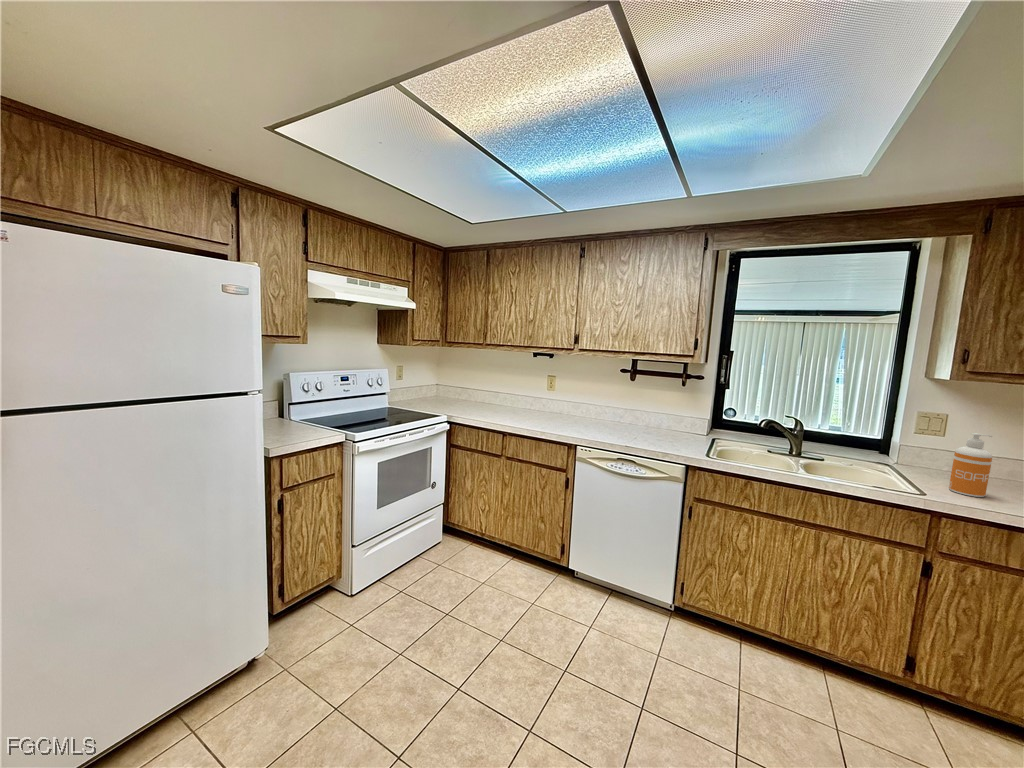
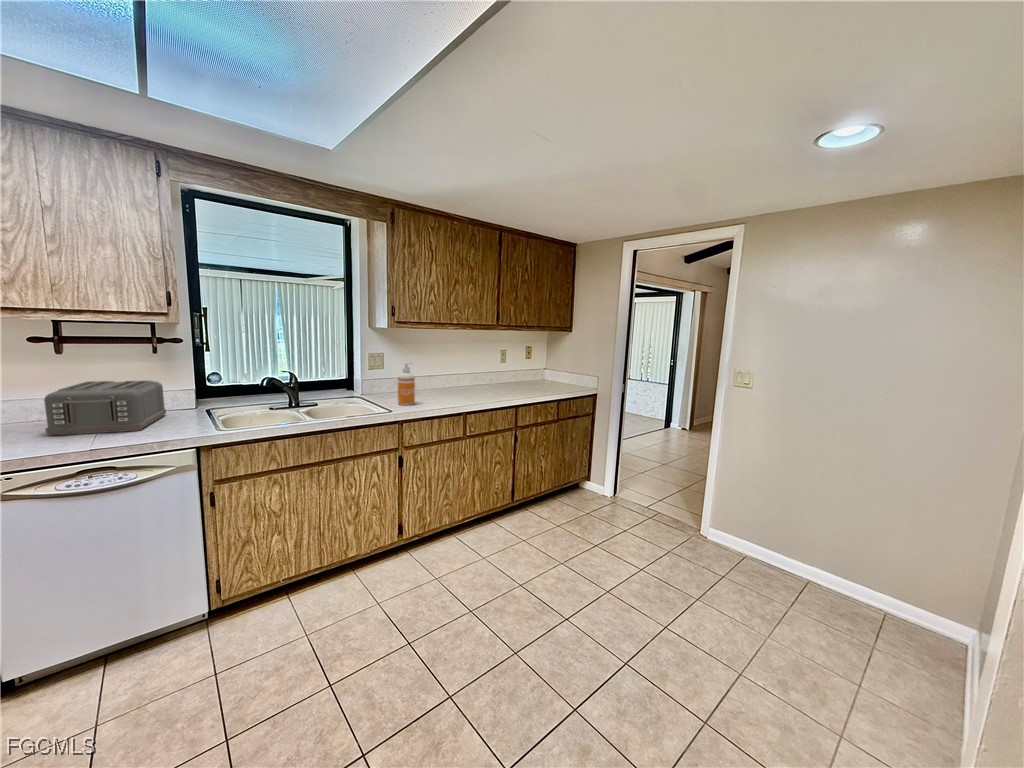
toaster: none [614,401,684,441] -> present [44,381,166,435]

